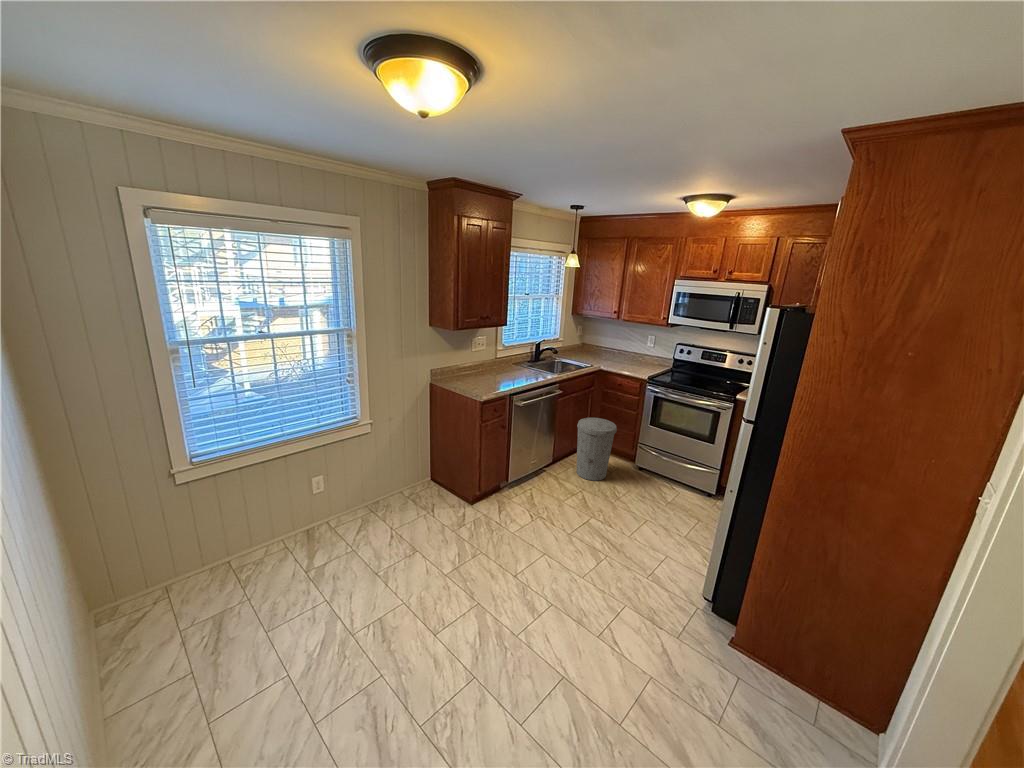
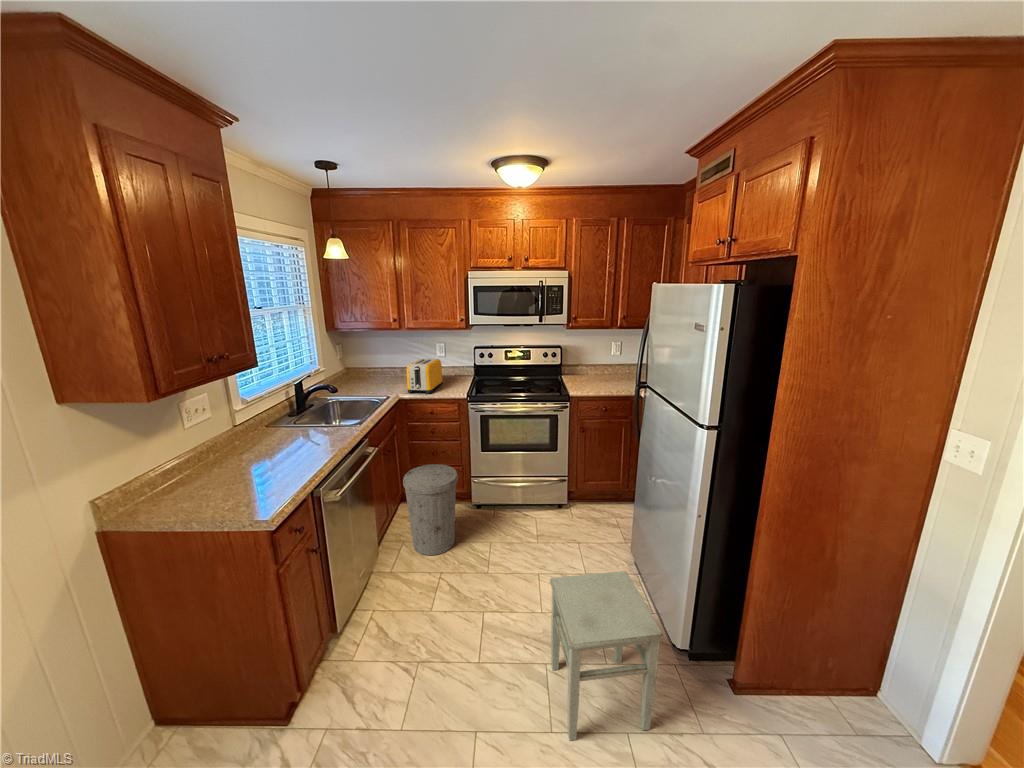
toaster: none [608,344,642,370] -> present [407,359,442,393]
stool: none [590,496,674,615] -> present [550,571,663,740]

